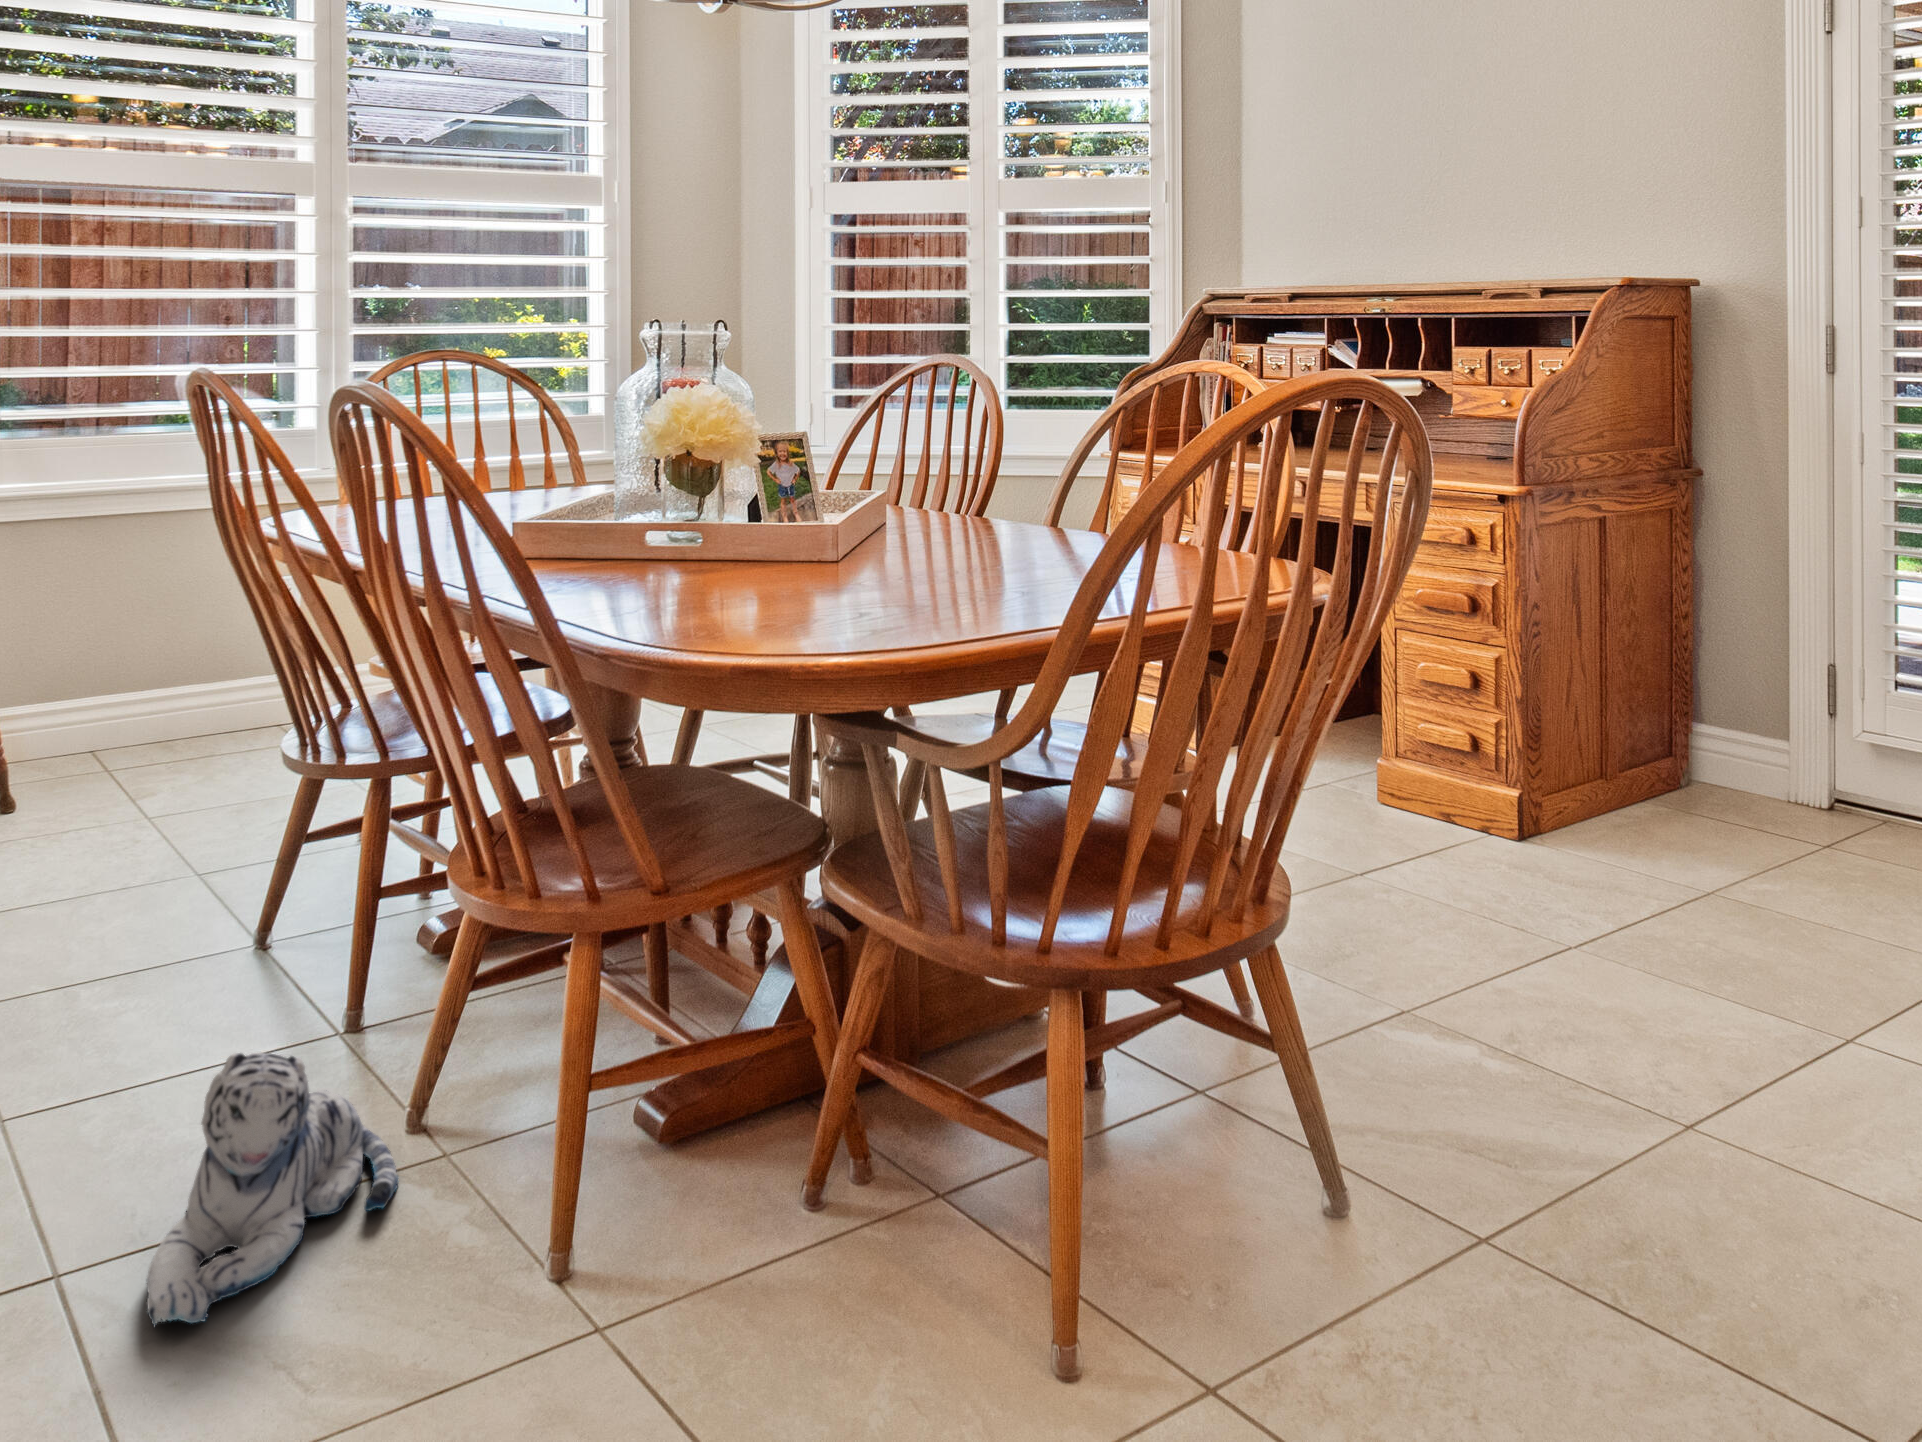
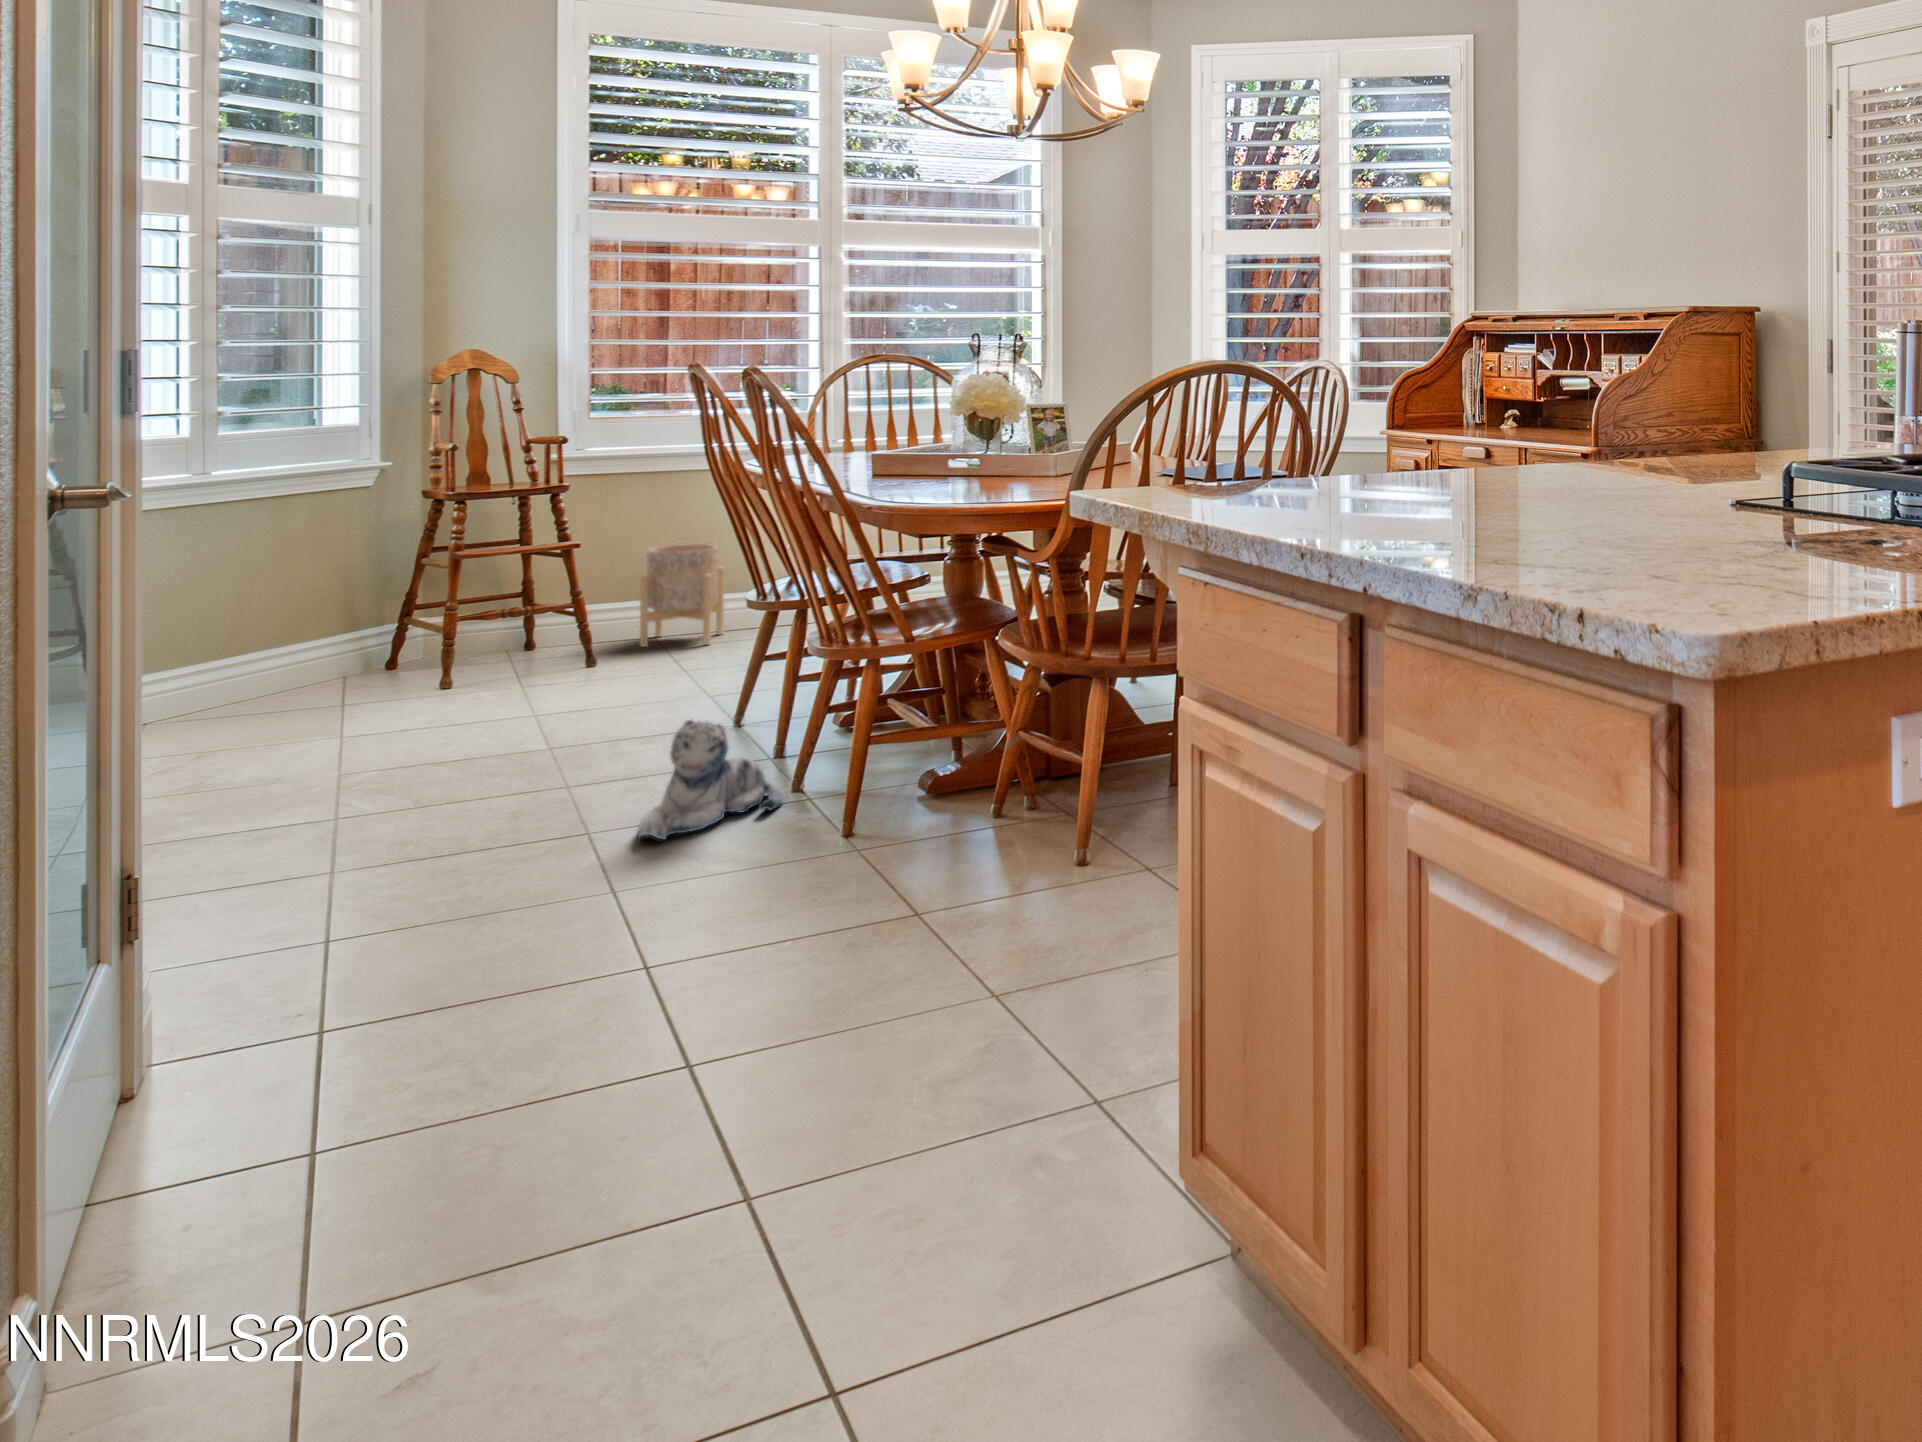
planter: none [77,619,193,773] -> present [640,544,724,647]

